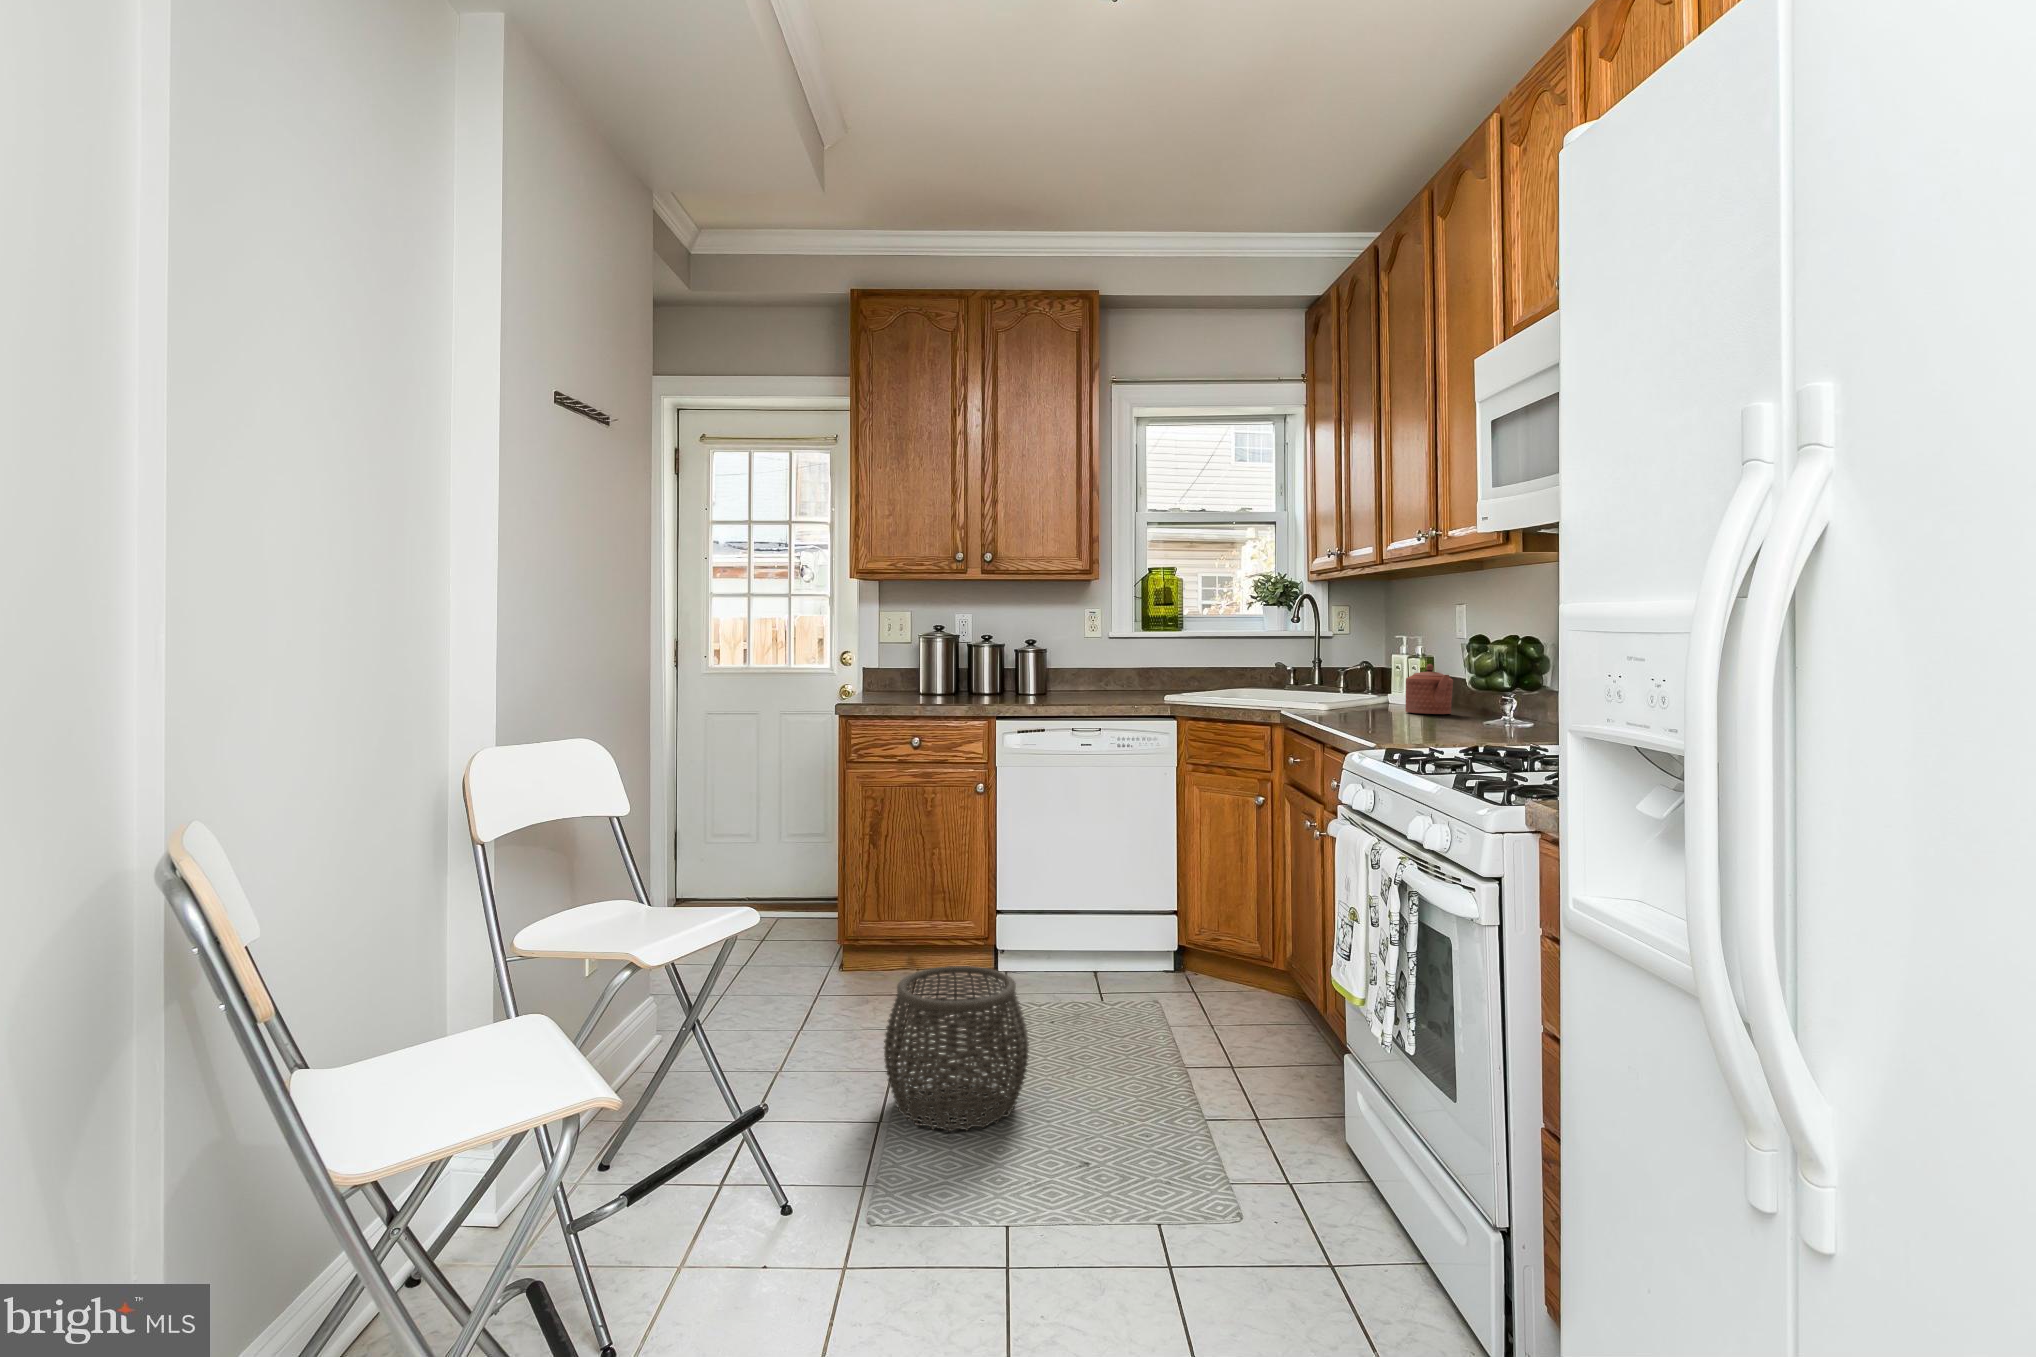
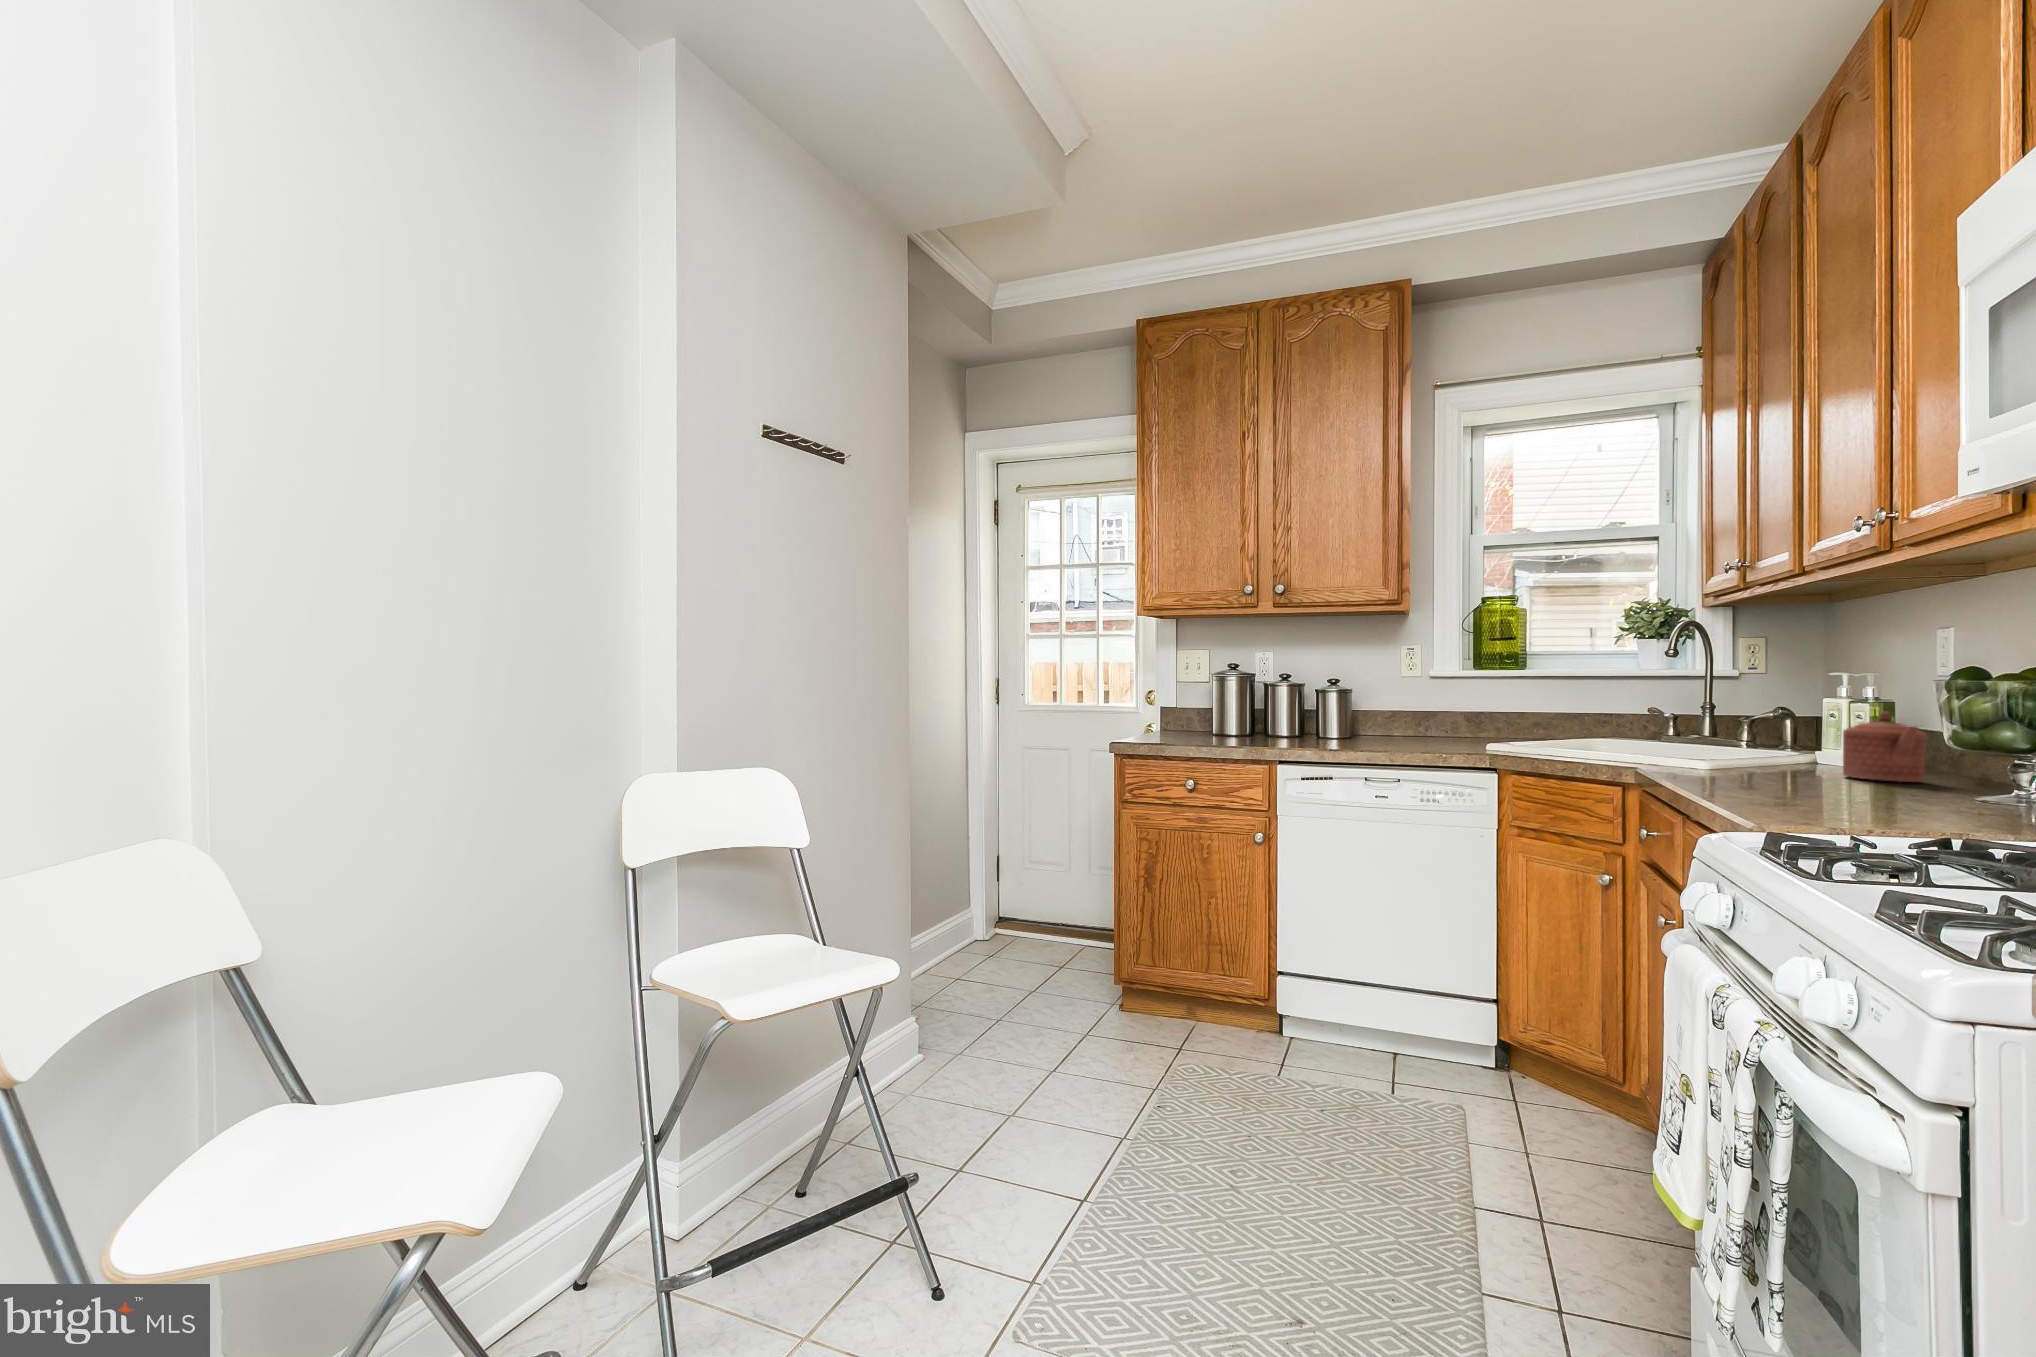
woven basket: present [884,966,1029,1131] -> none [1088,1035,1258,1240]

